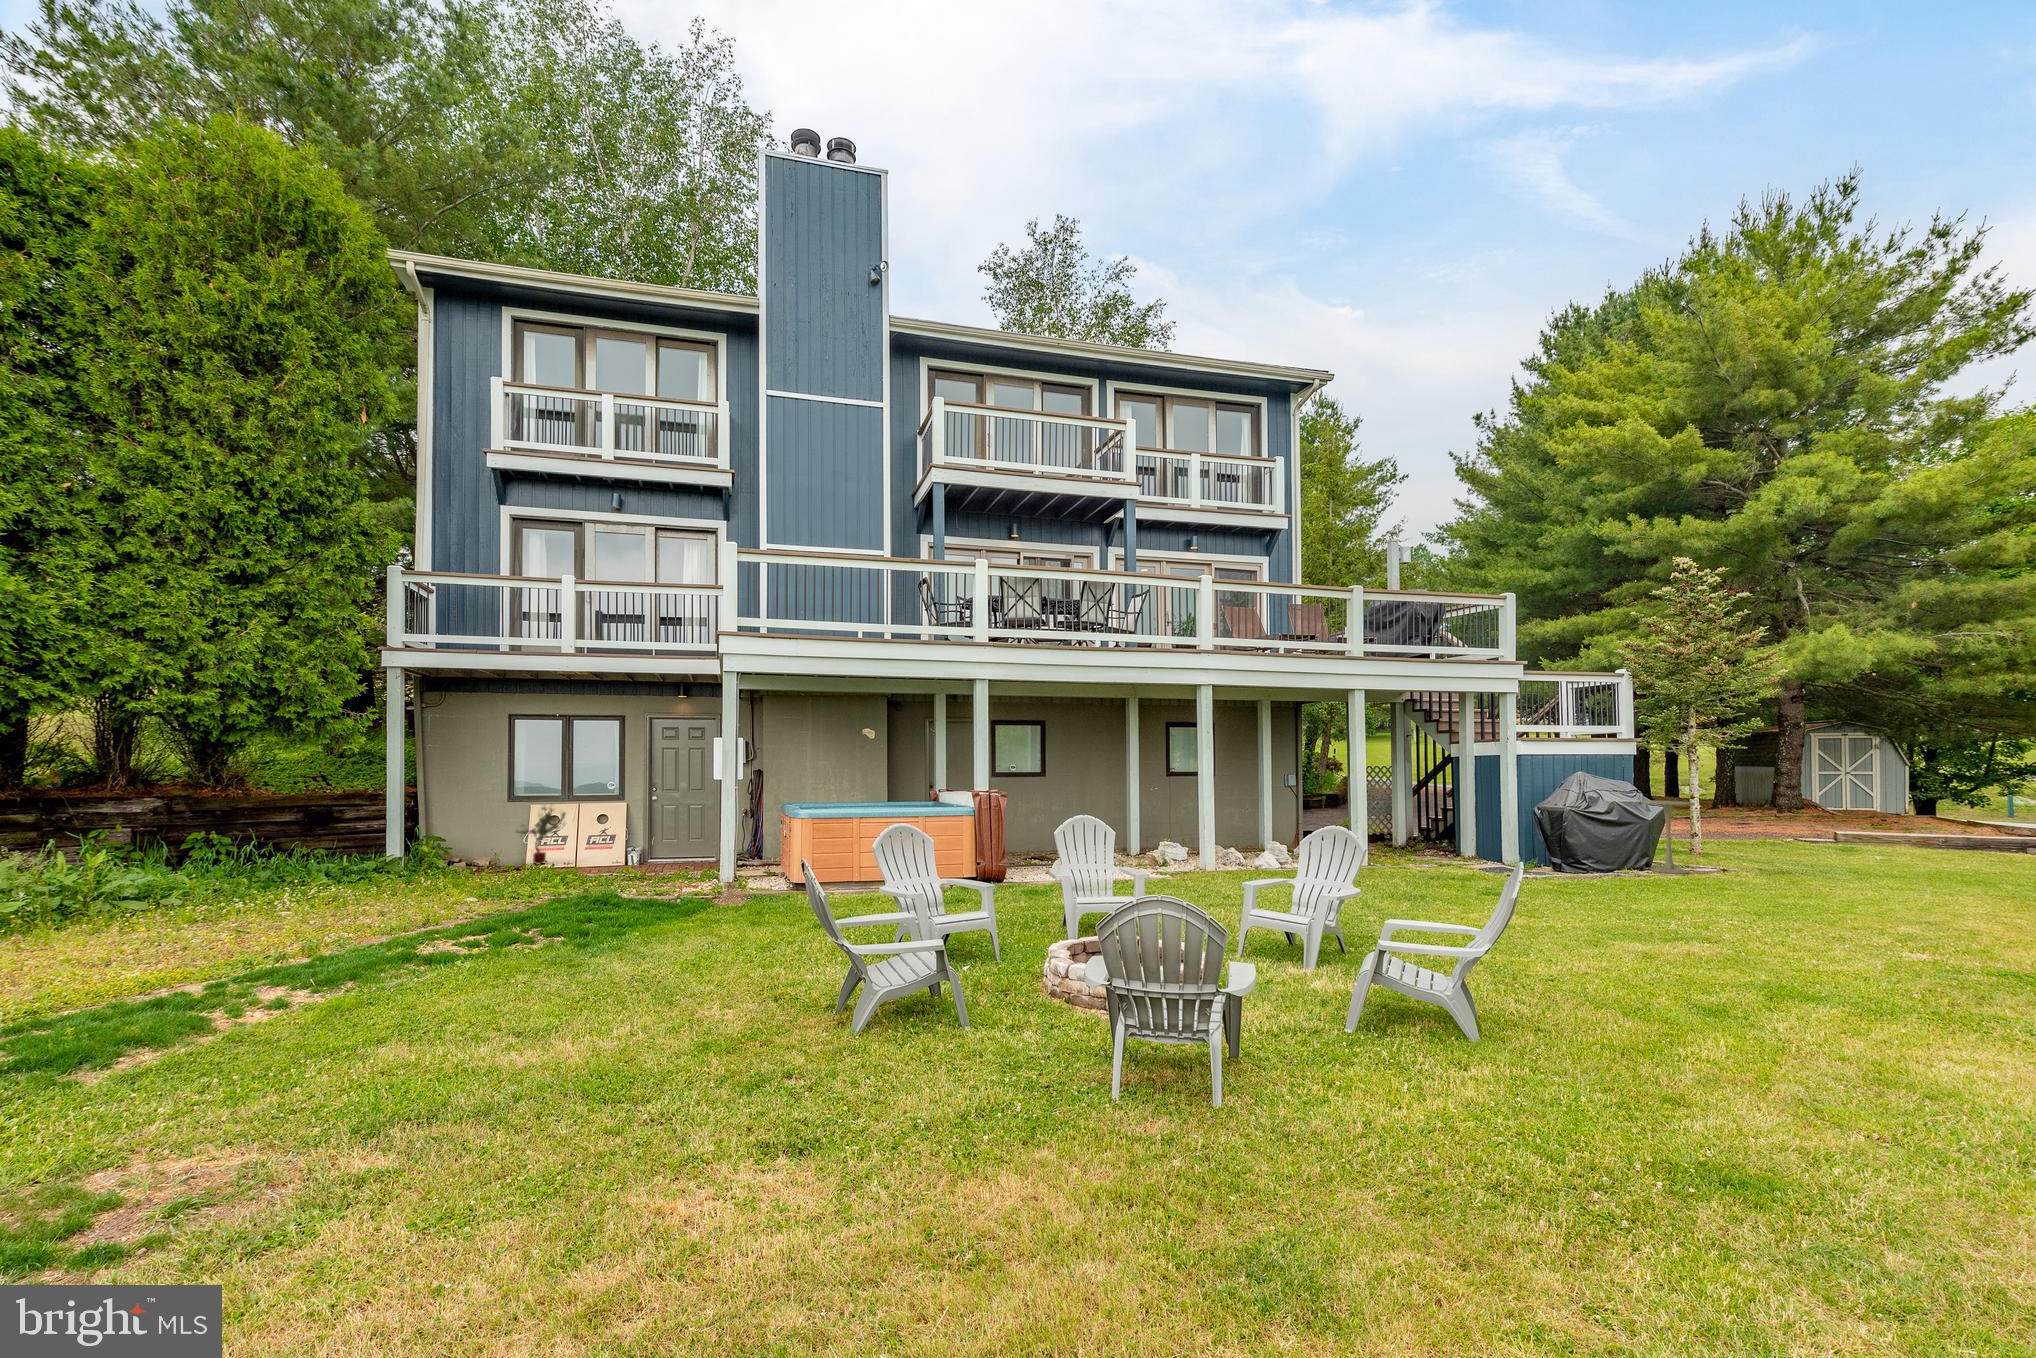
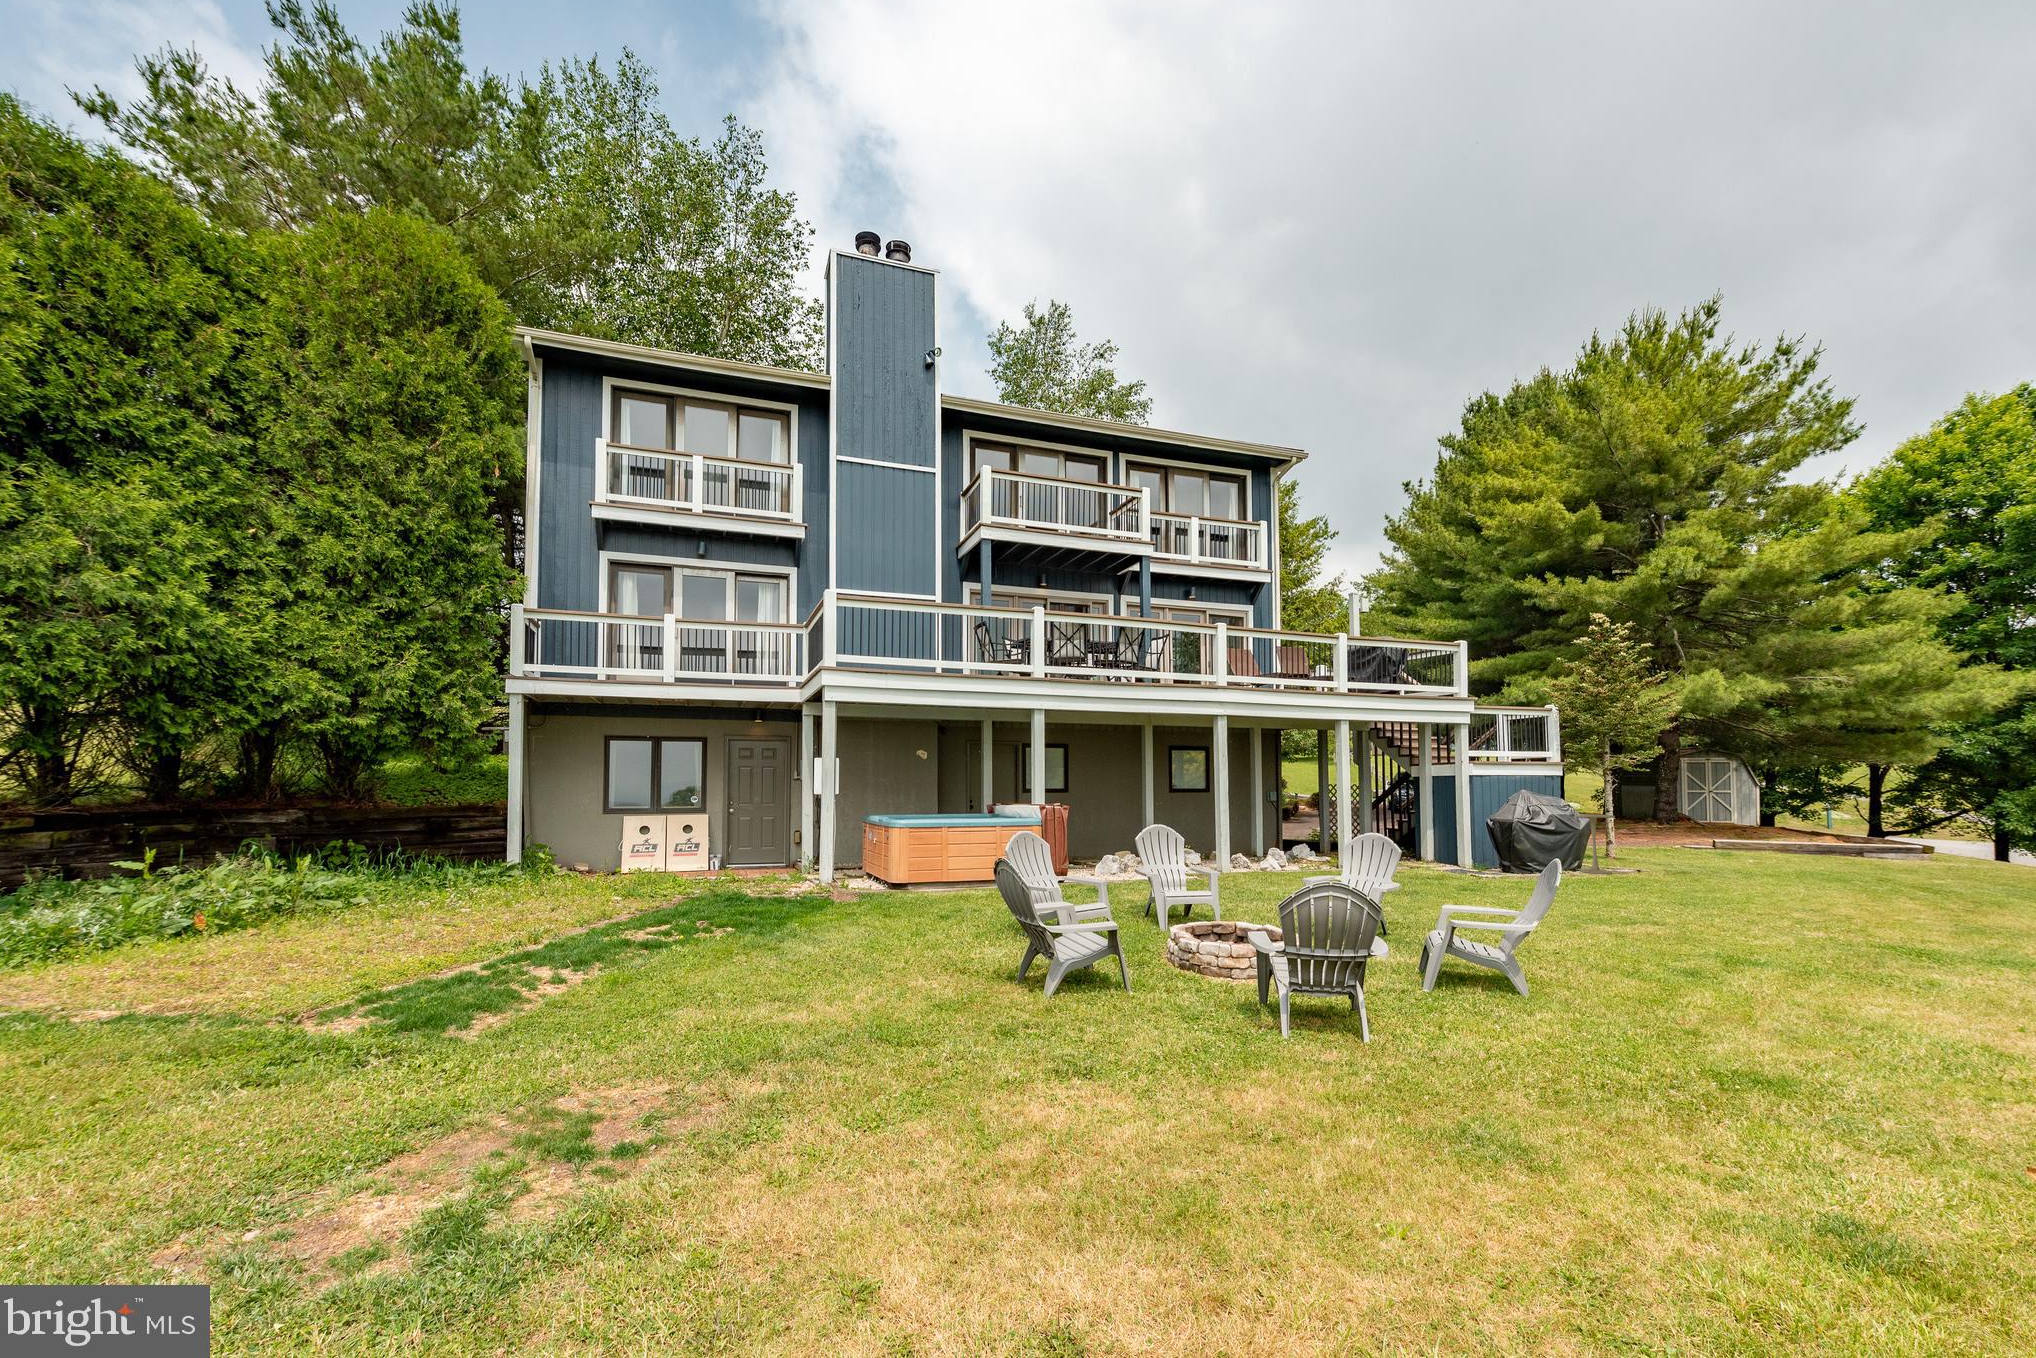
potted tree: present [517,805,565,864] -> none [617,816,664,870]

